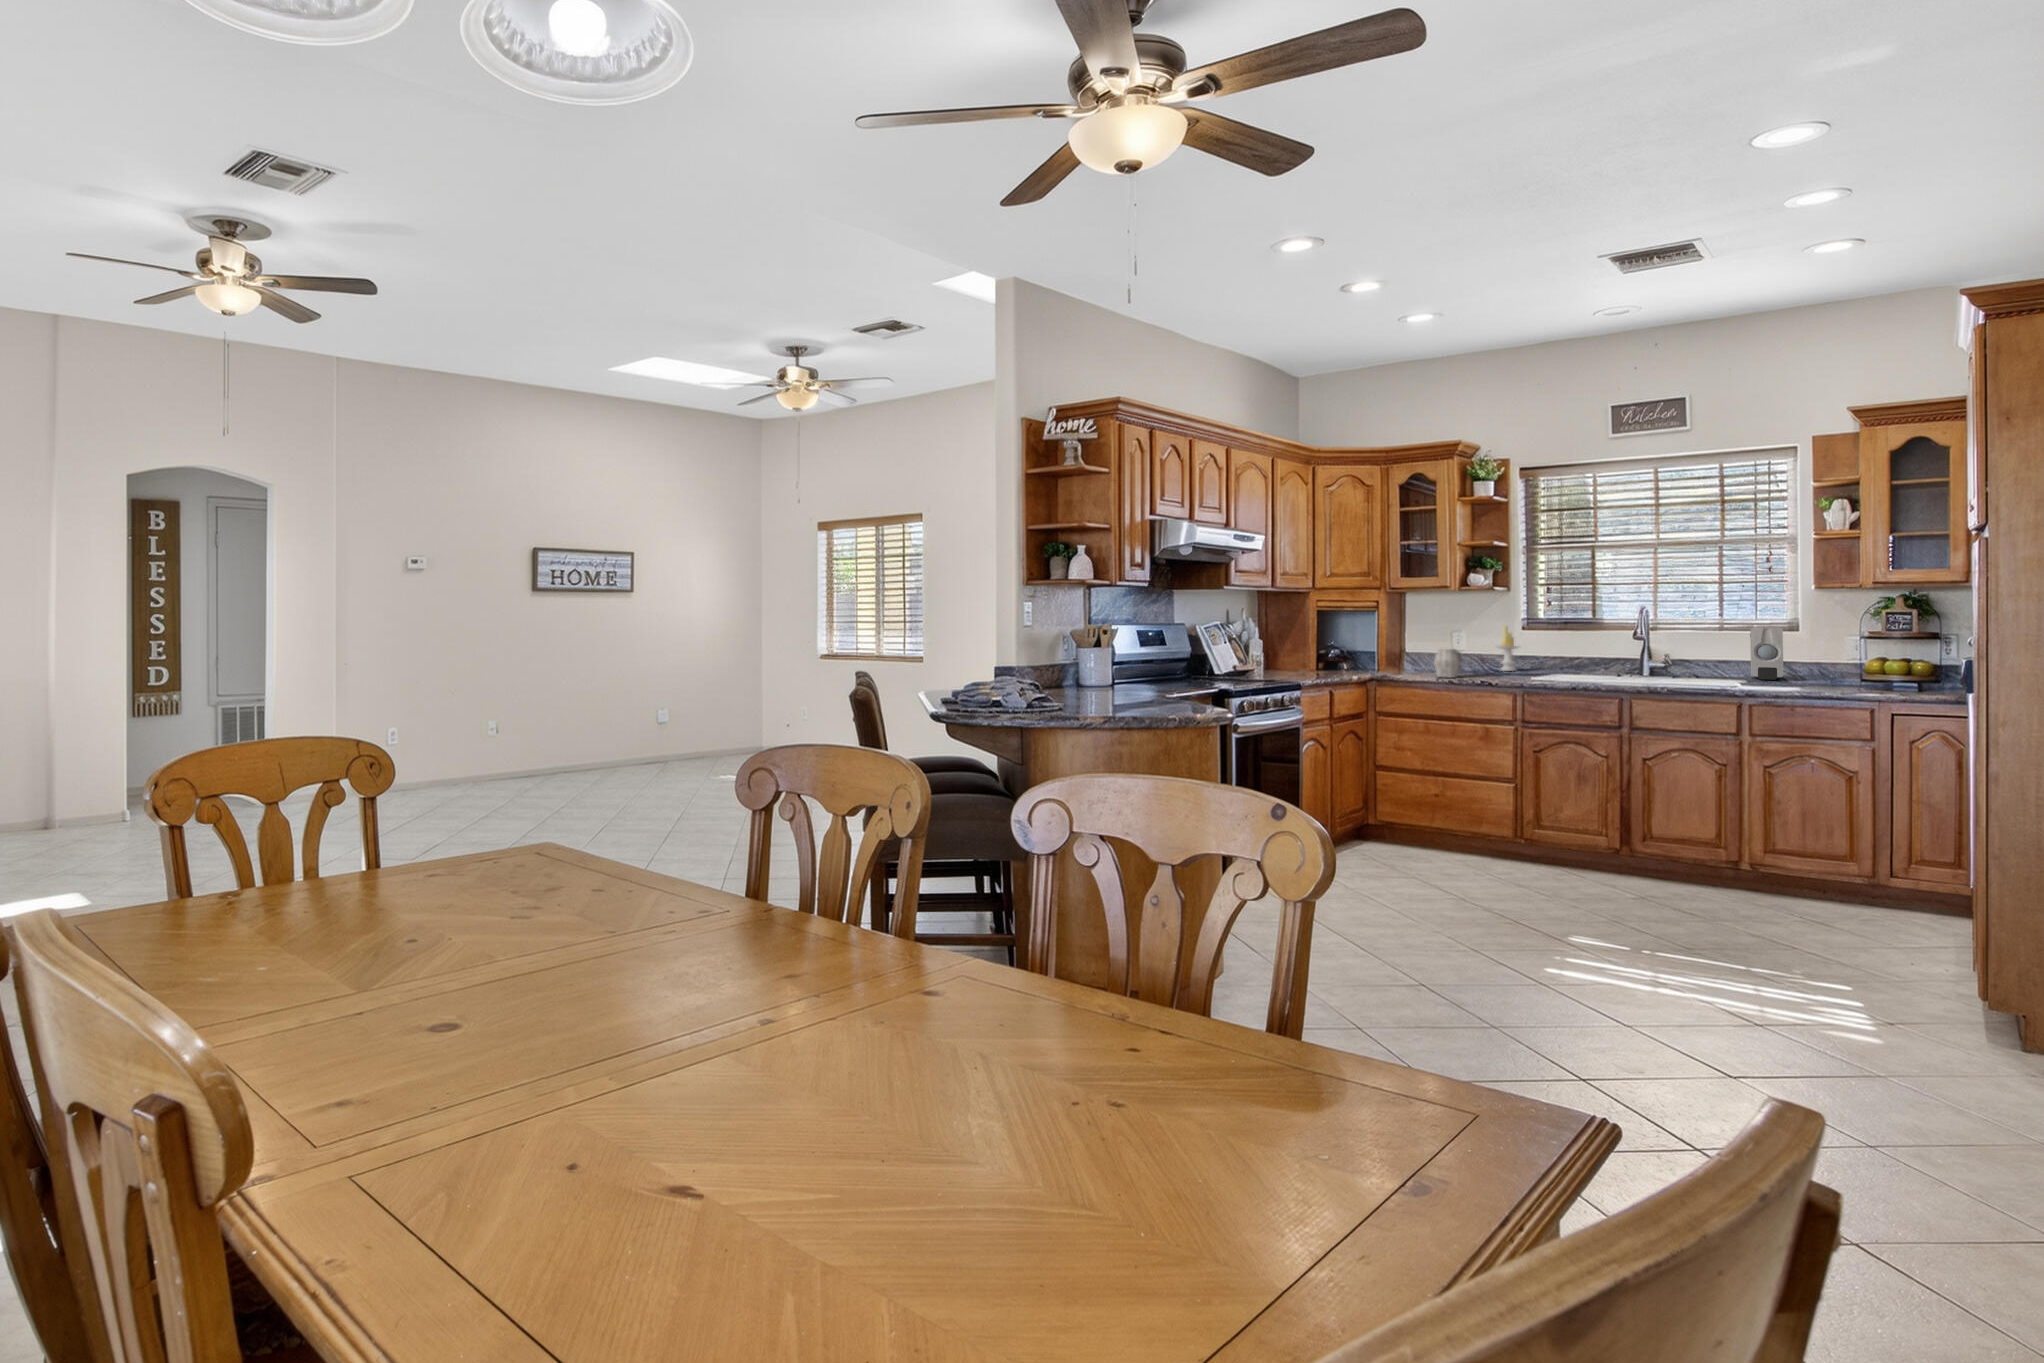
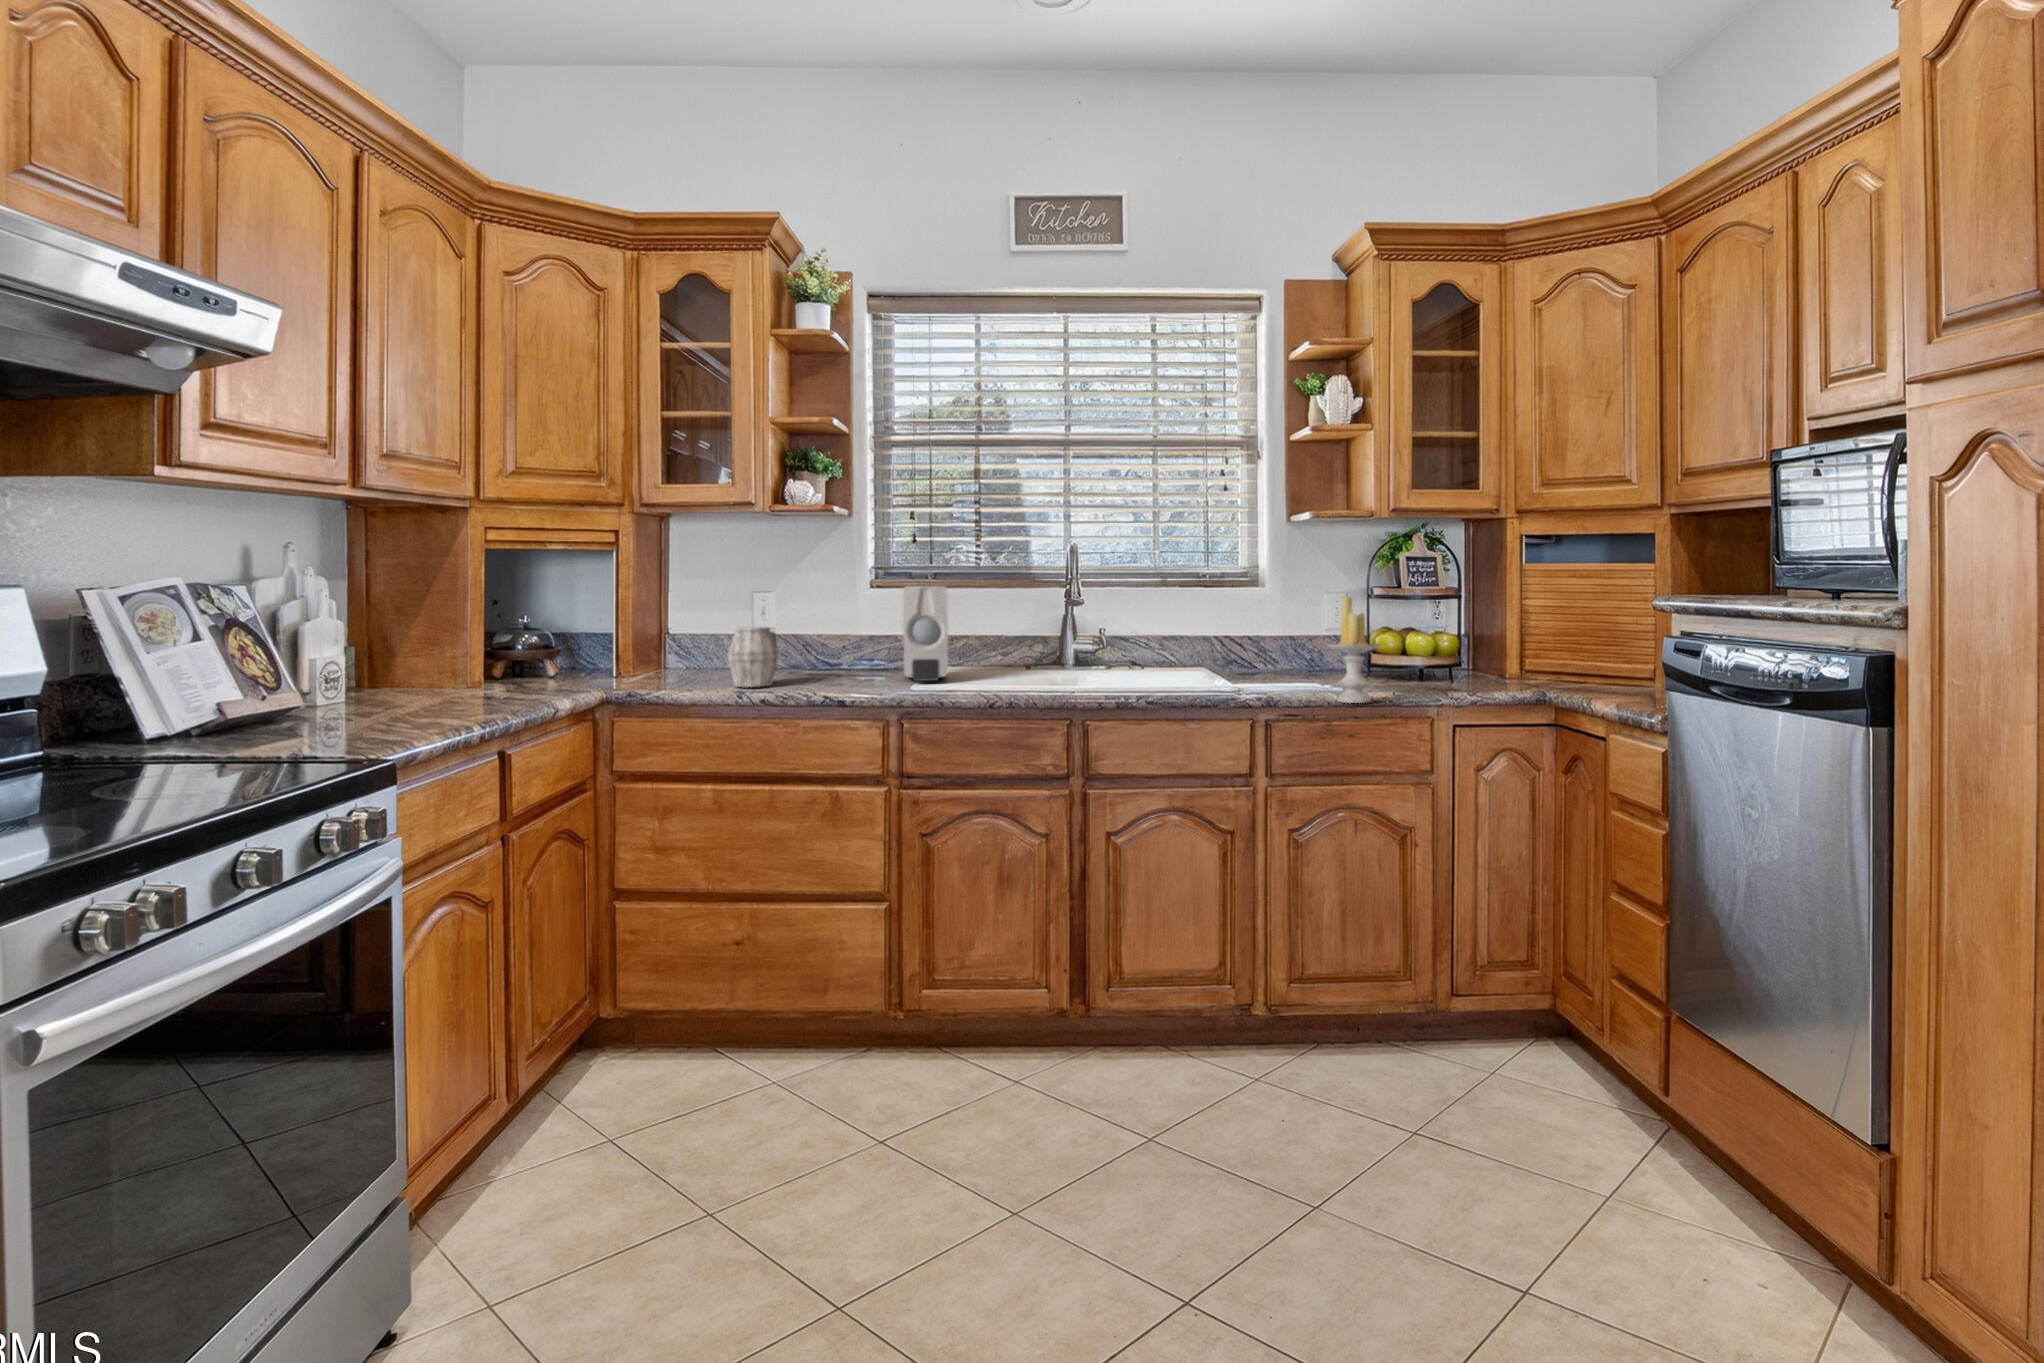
candle: present [1498,626,1518,671] -> present [1327,596,1380,703]
soap dispenser: present [1750,627,1783,680] -> present [903,586,948,681]

